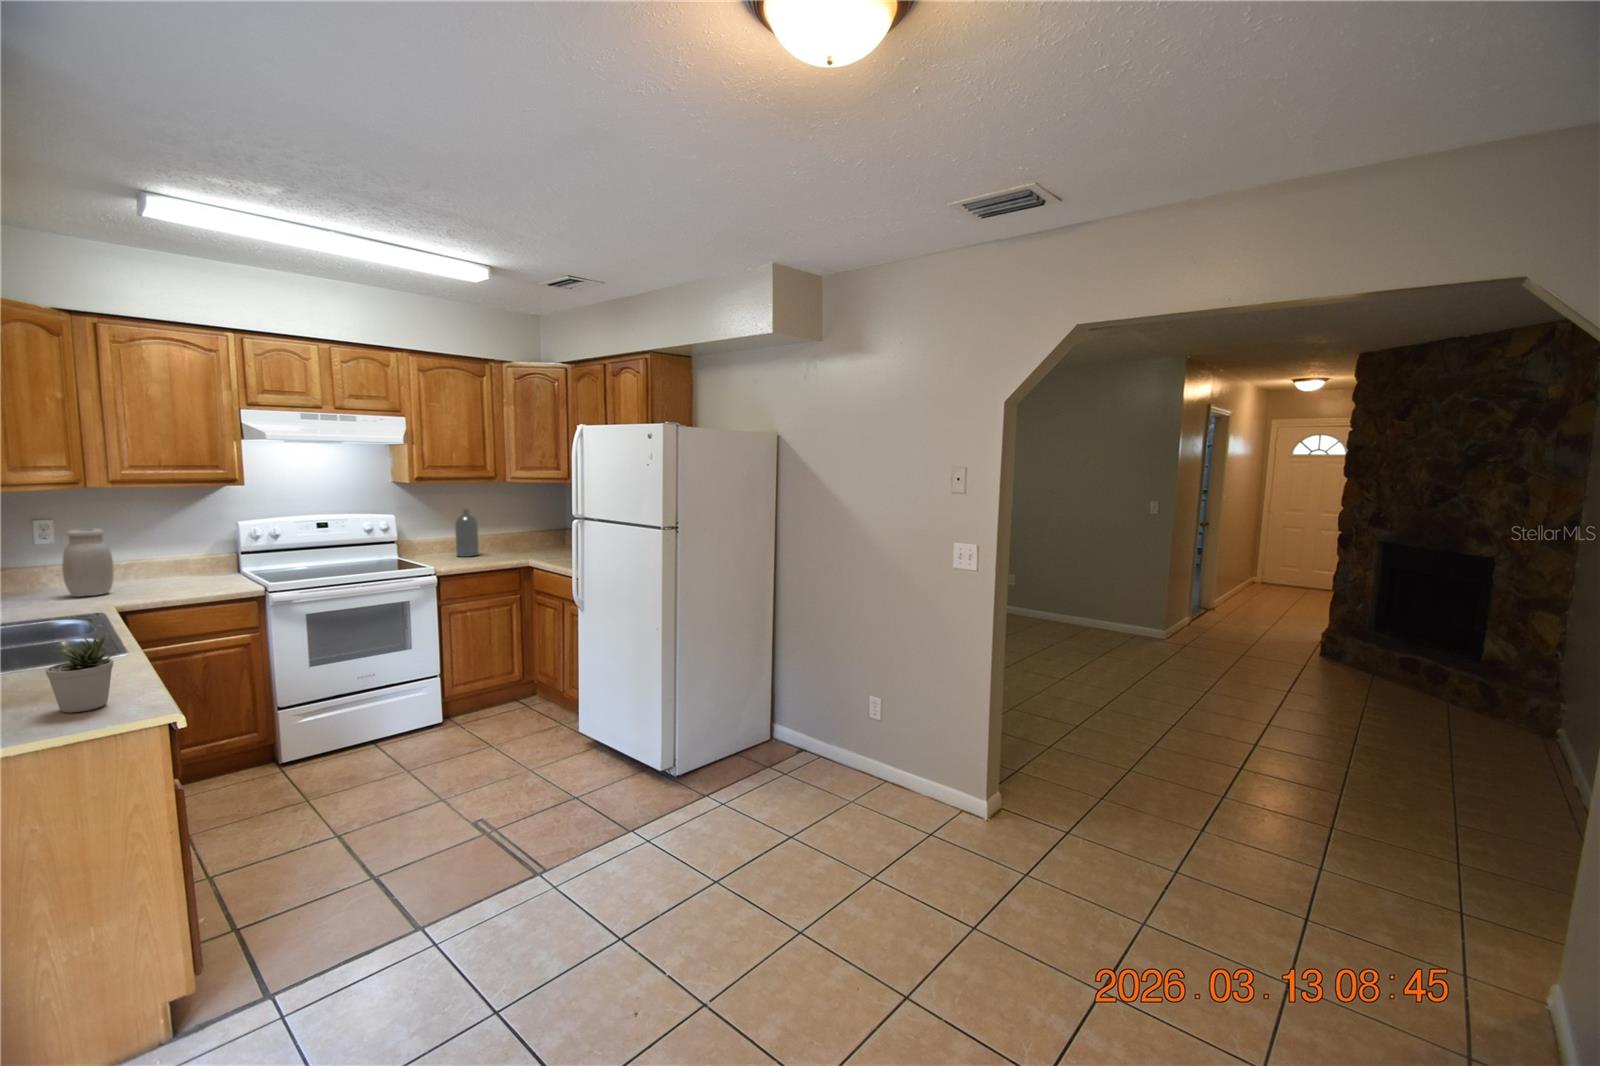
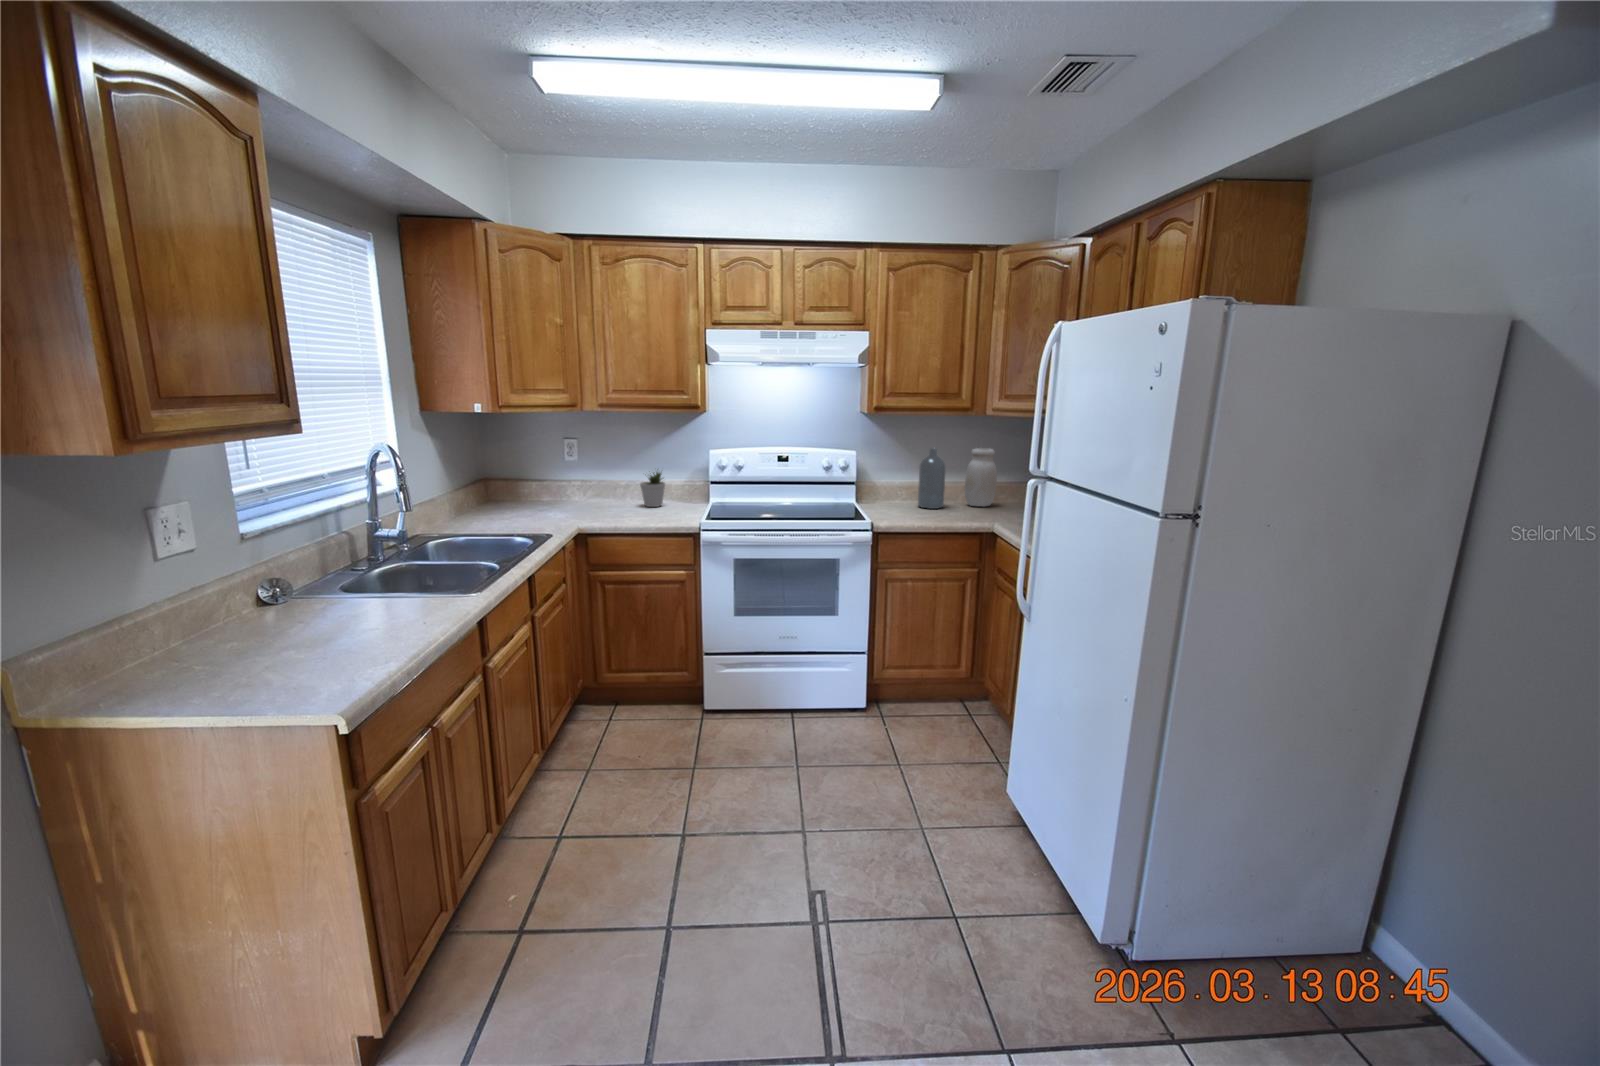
jar: present [62,528,113,597] -> present [965,448,997,506]
potted plant: present [45,633,114,713] -> present [640,472,665,507]

